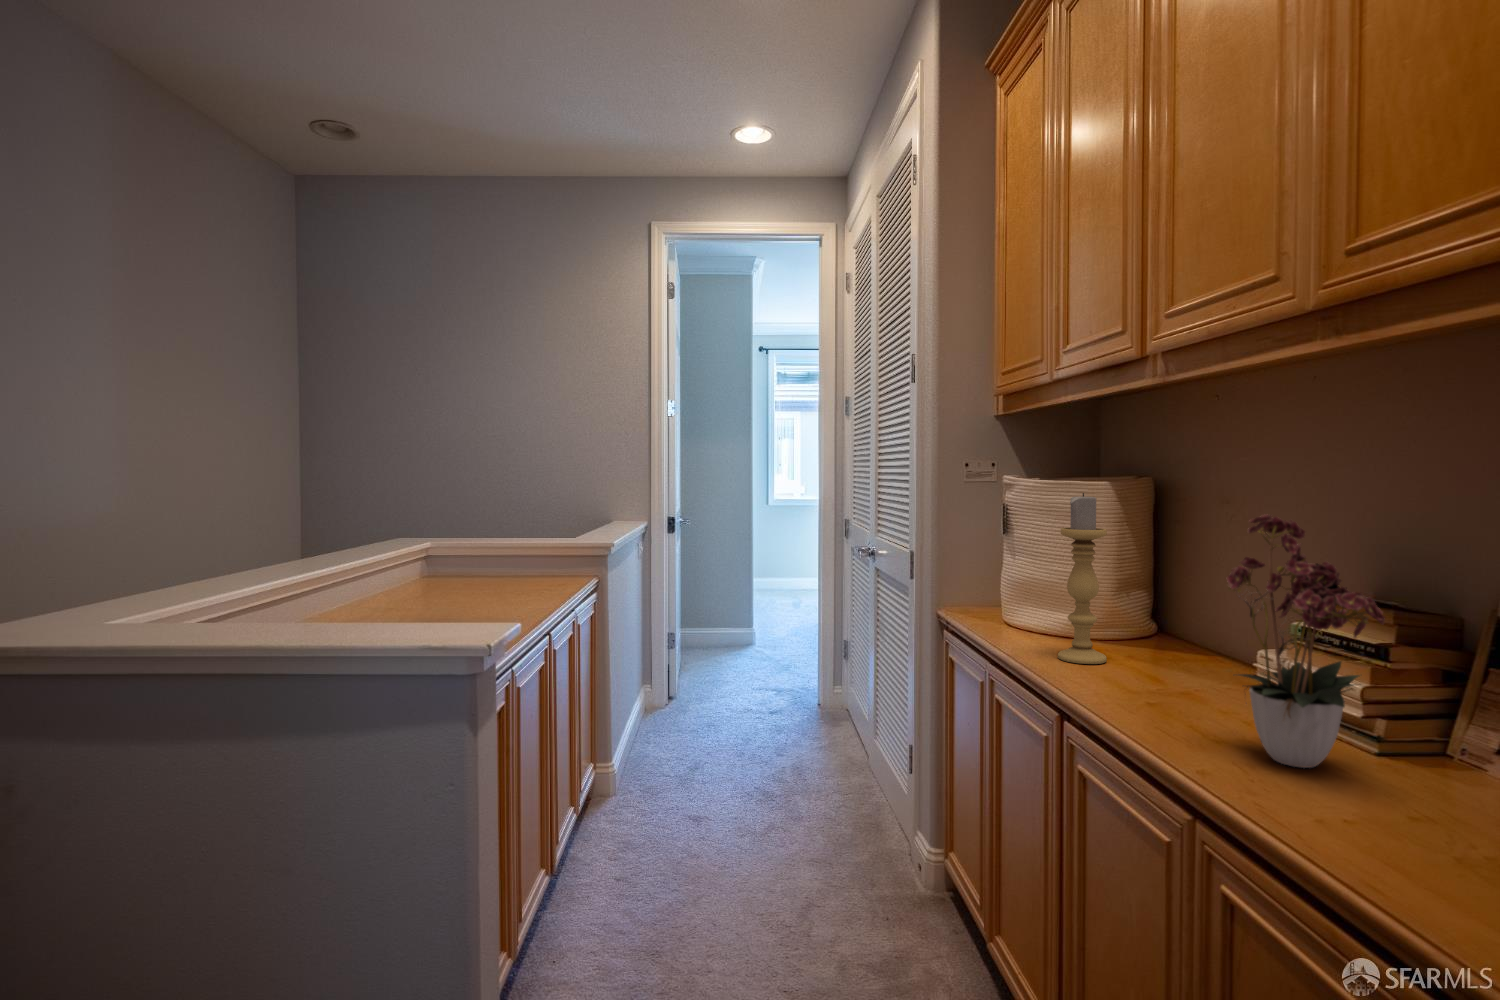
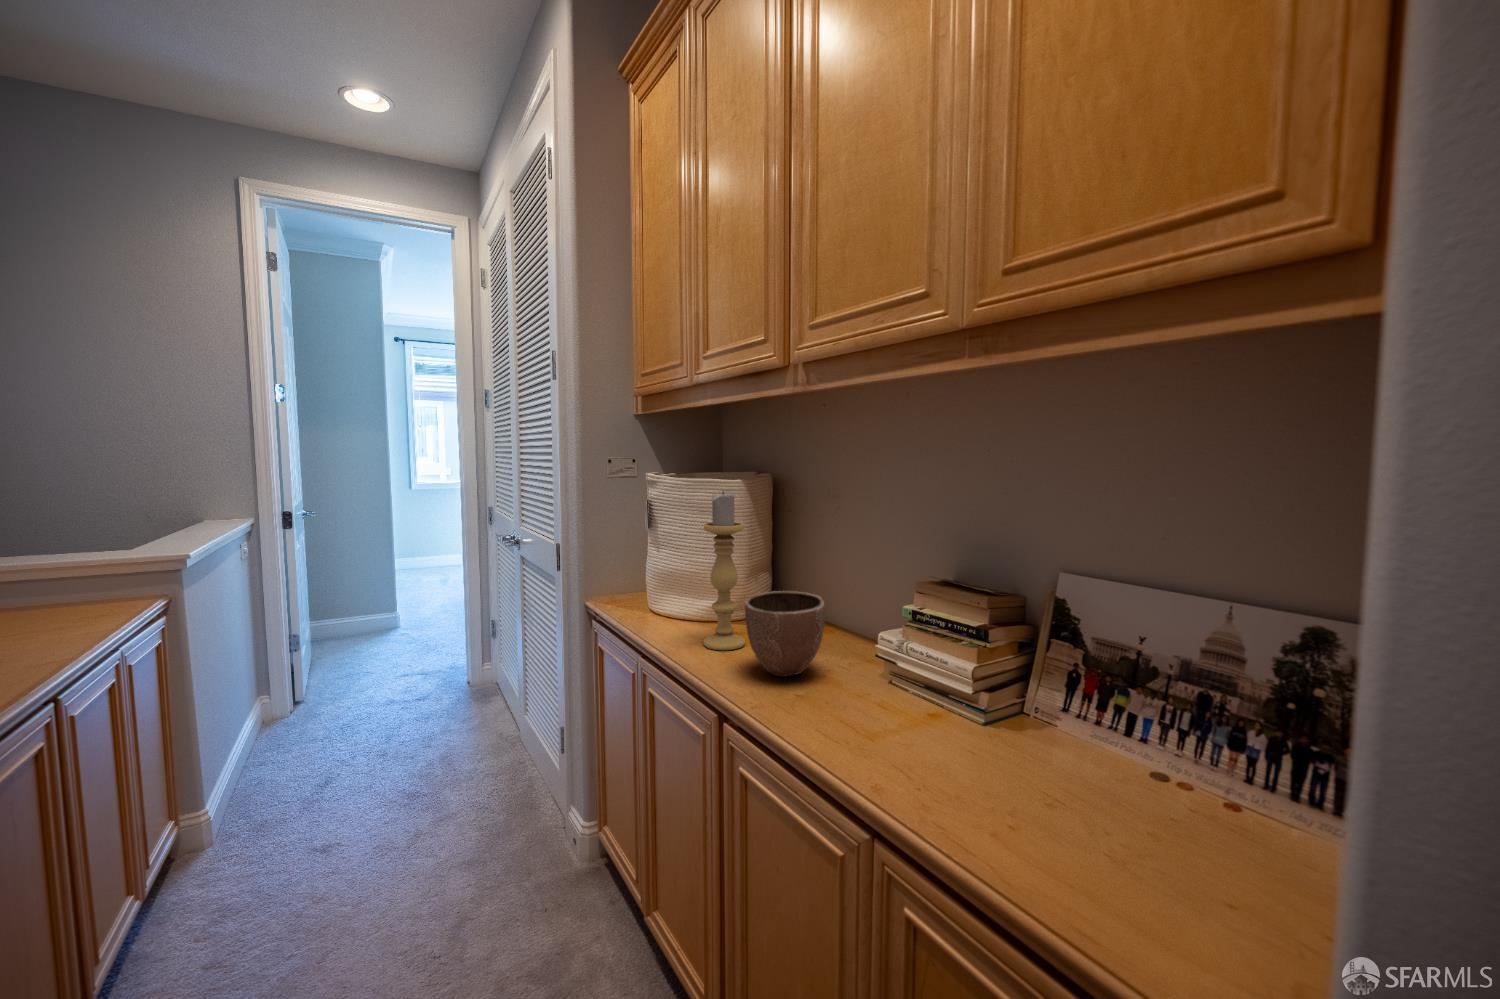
flower arrangement: present [1227,514,1385,768] -> none [867,511,1034,759]
decorative bowl: none [1097,600,1193,690] -> present [745,591,825,677]

